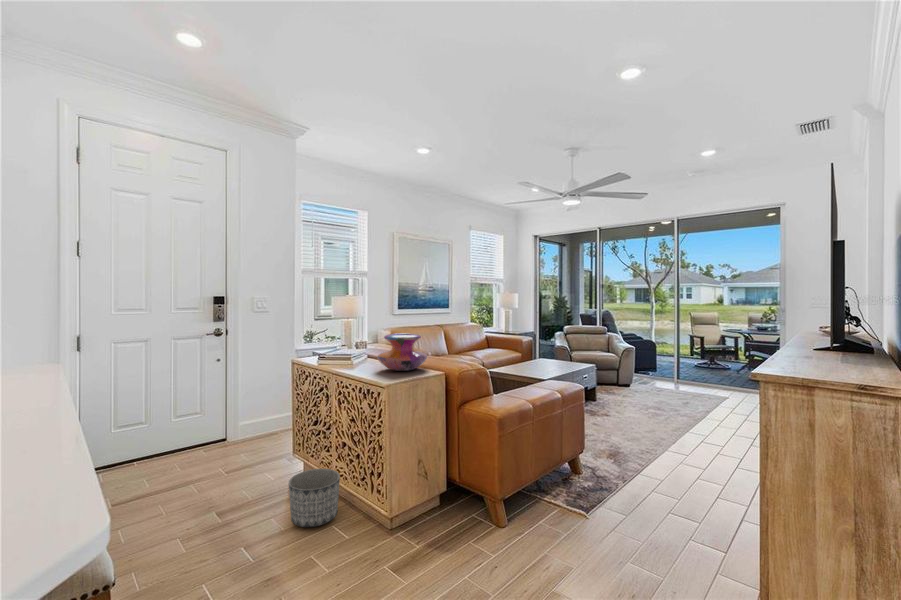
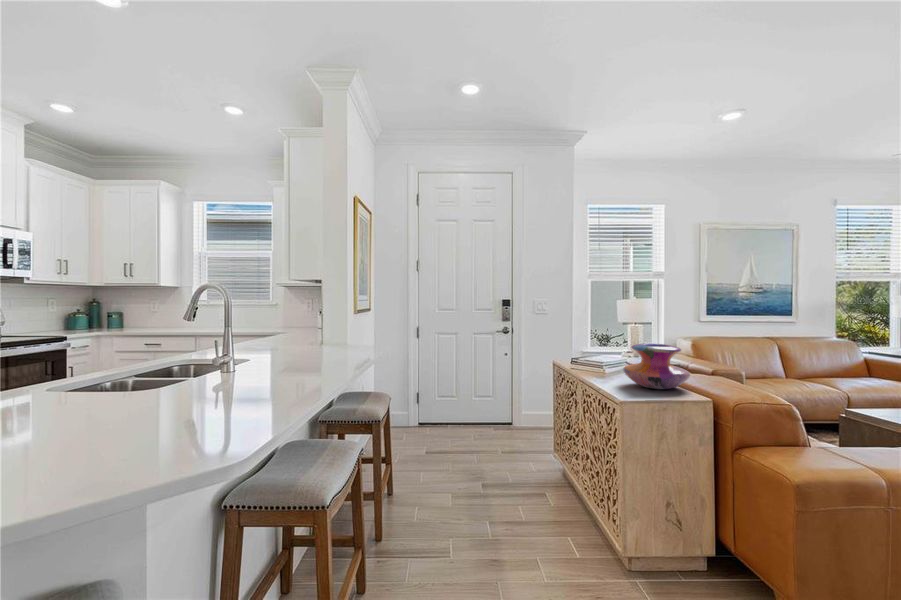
planter: present [289,469,340,527] -> none [530,472,581,532]

